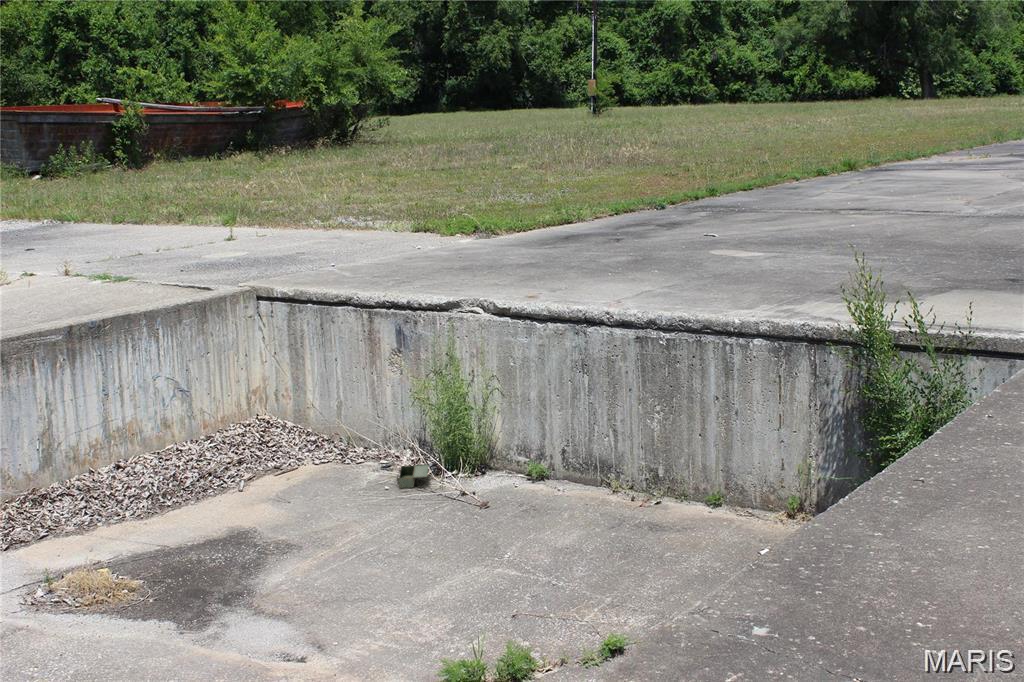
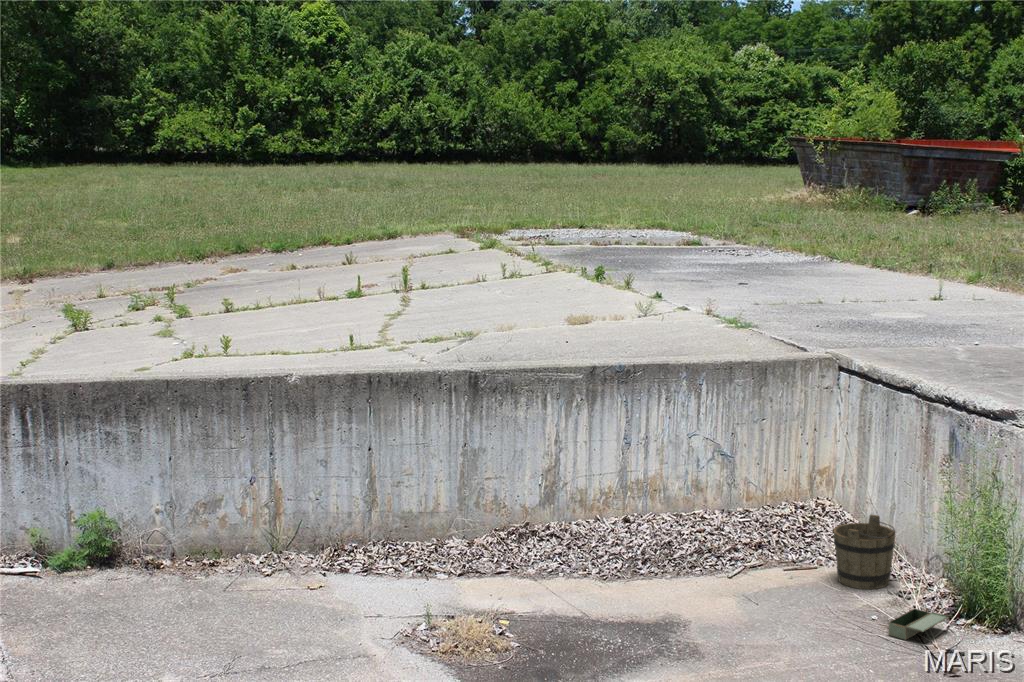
bucket: none [305,410,354,469] -> present [833,515,896,589]

